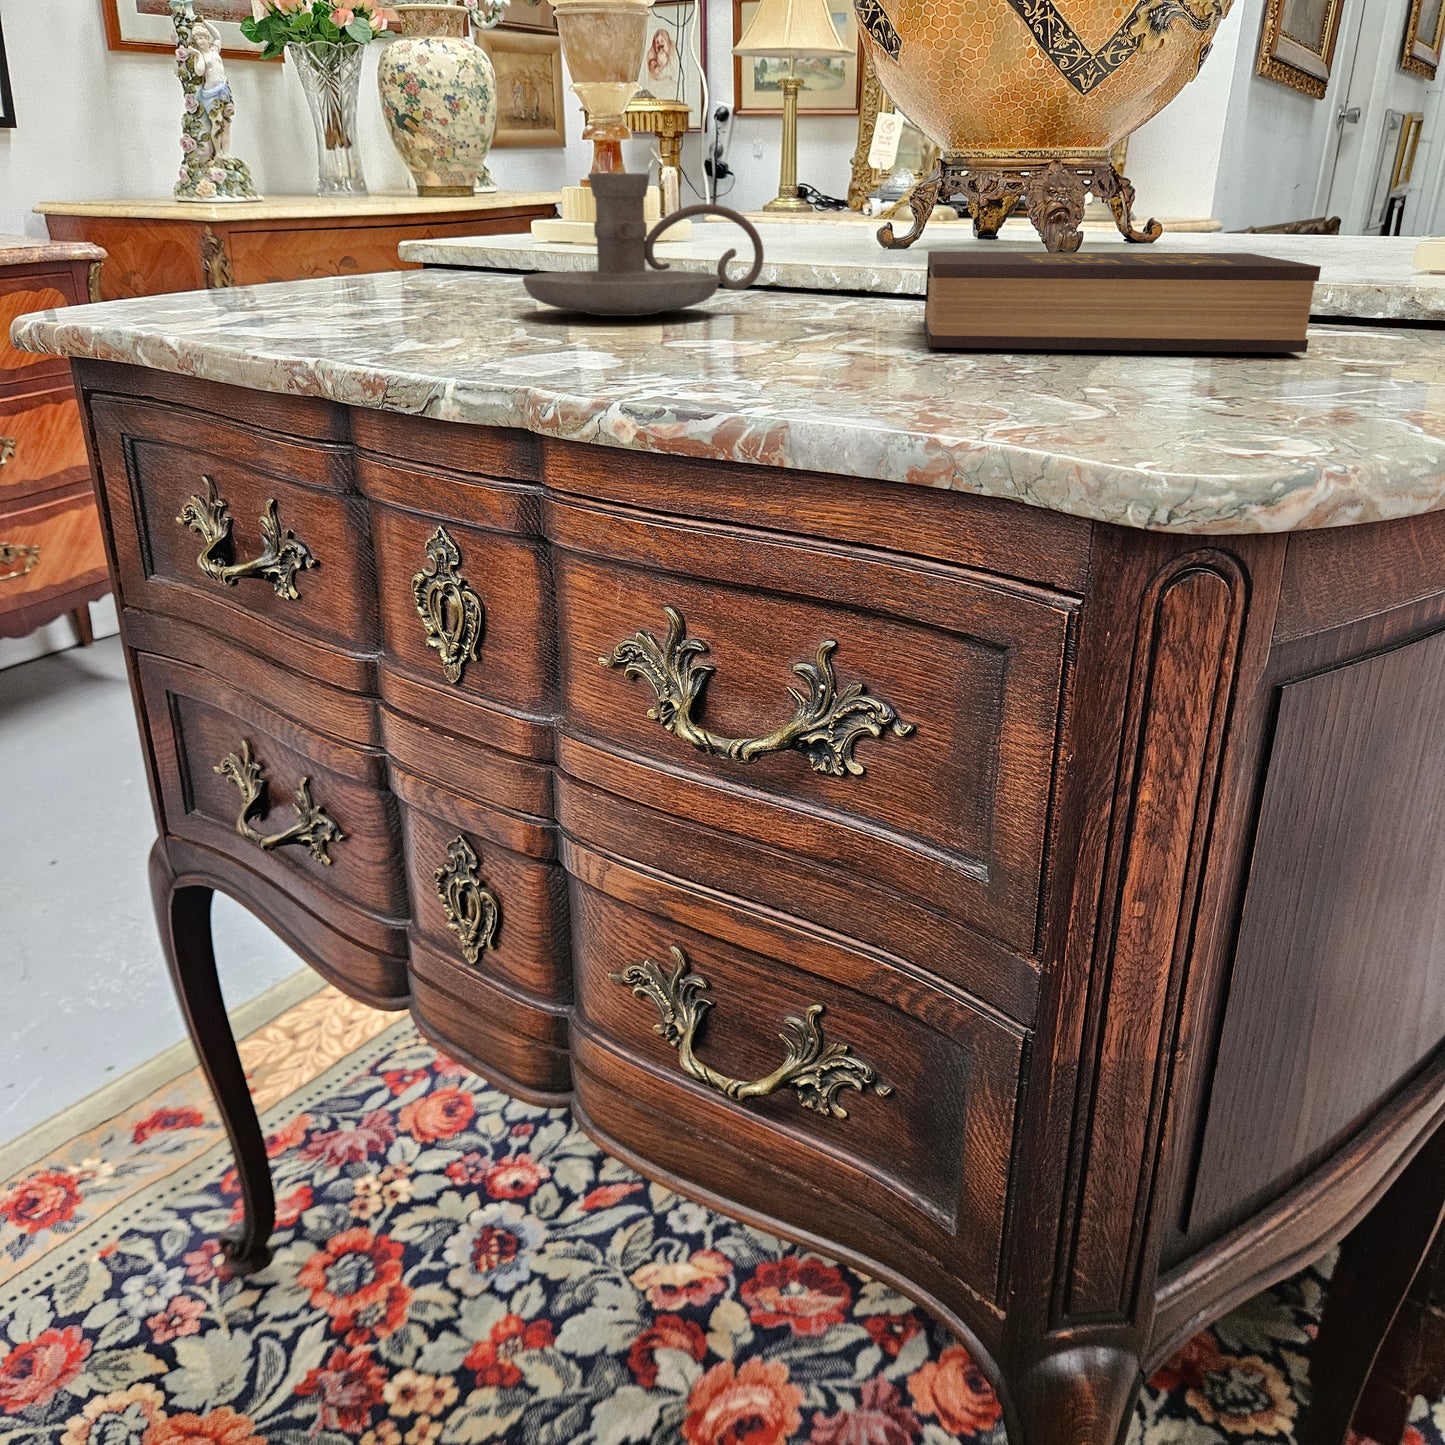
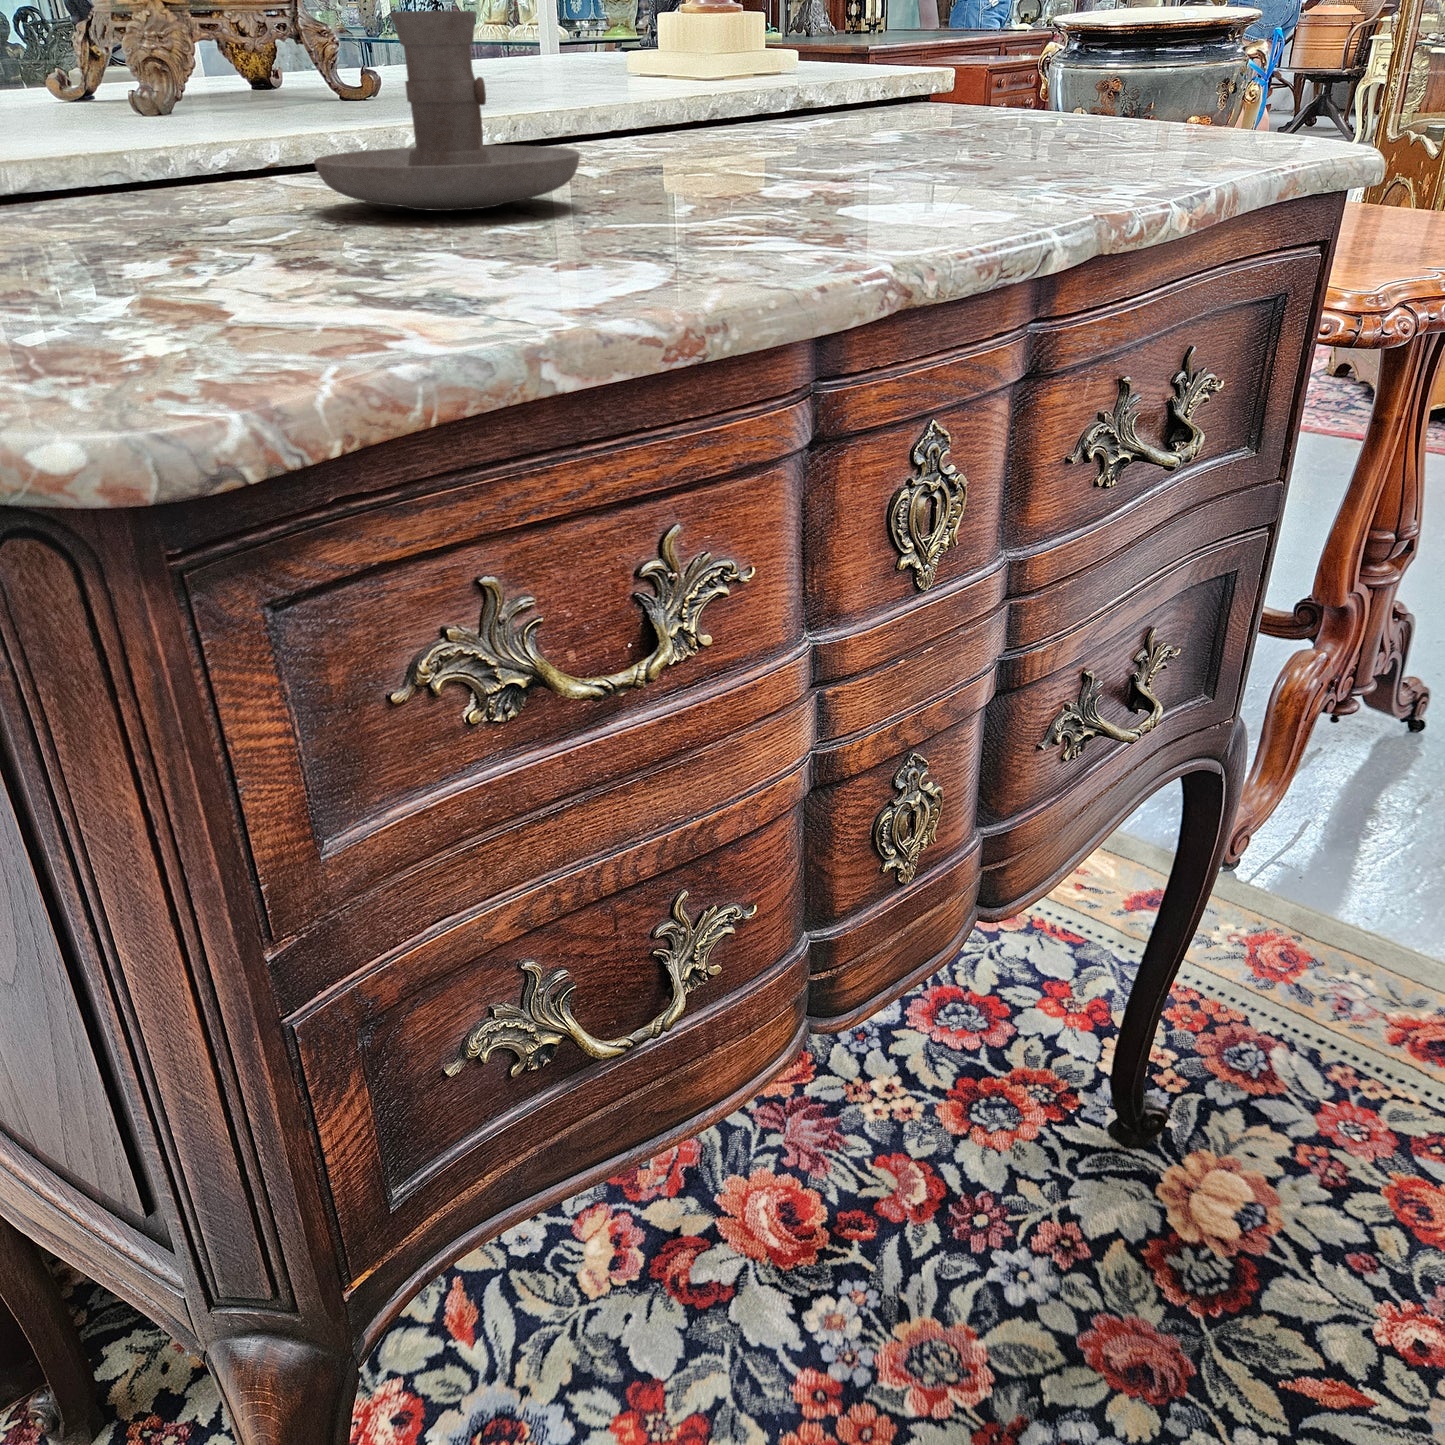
hardback book: present [924,251,1321,353] -> none [610,88,891,176]

